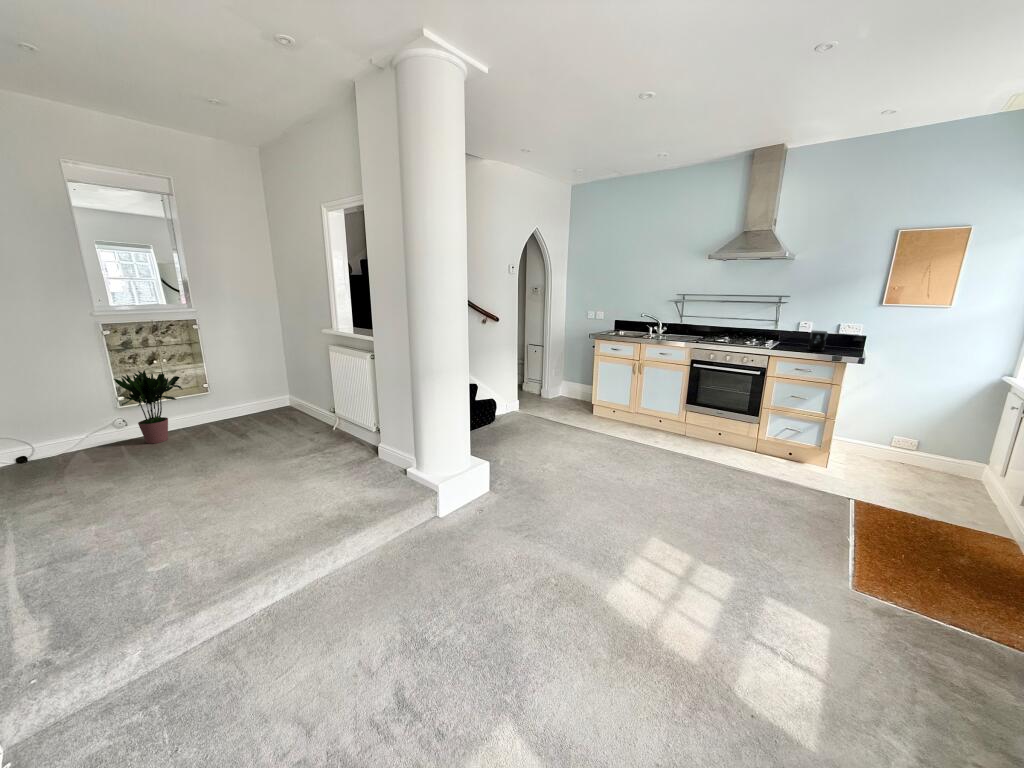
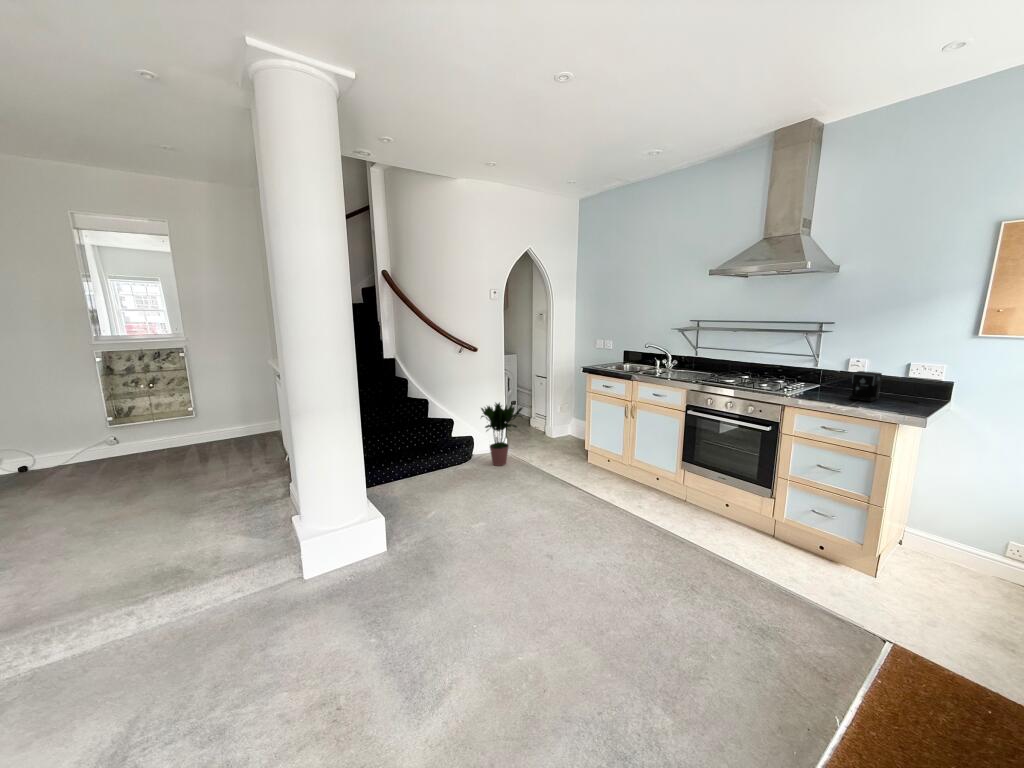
potted plant: present [114,370,182,444] -> present [481,403,522,466]

